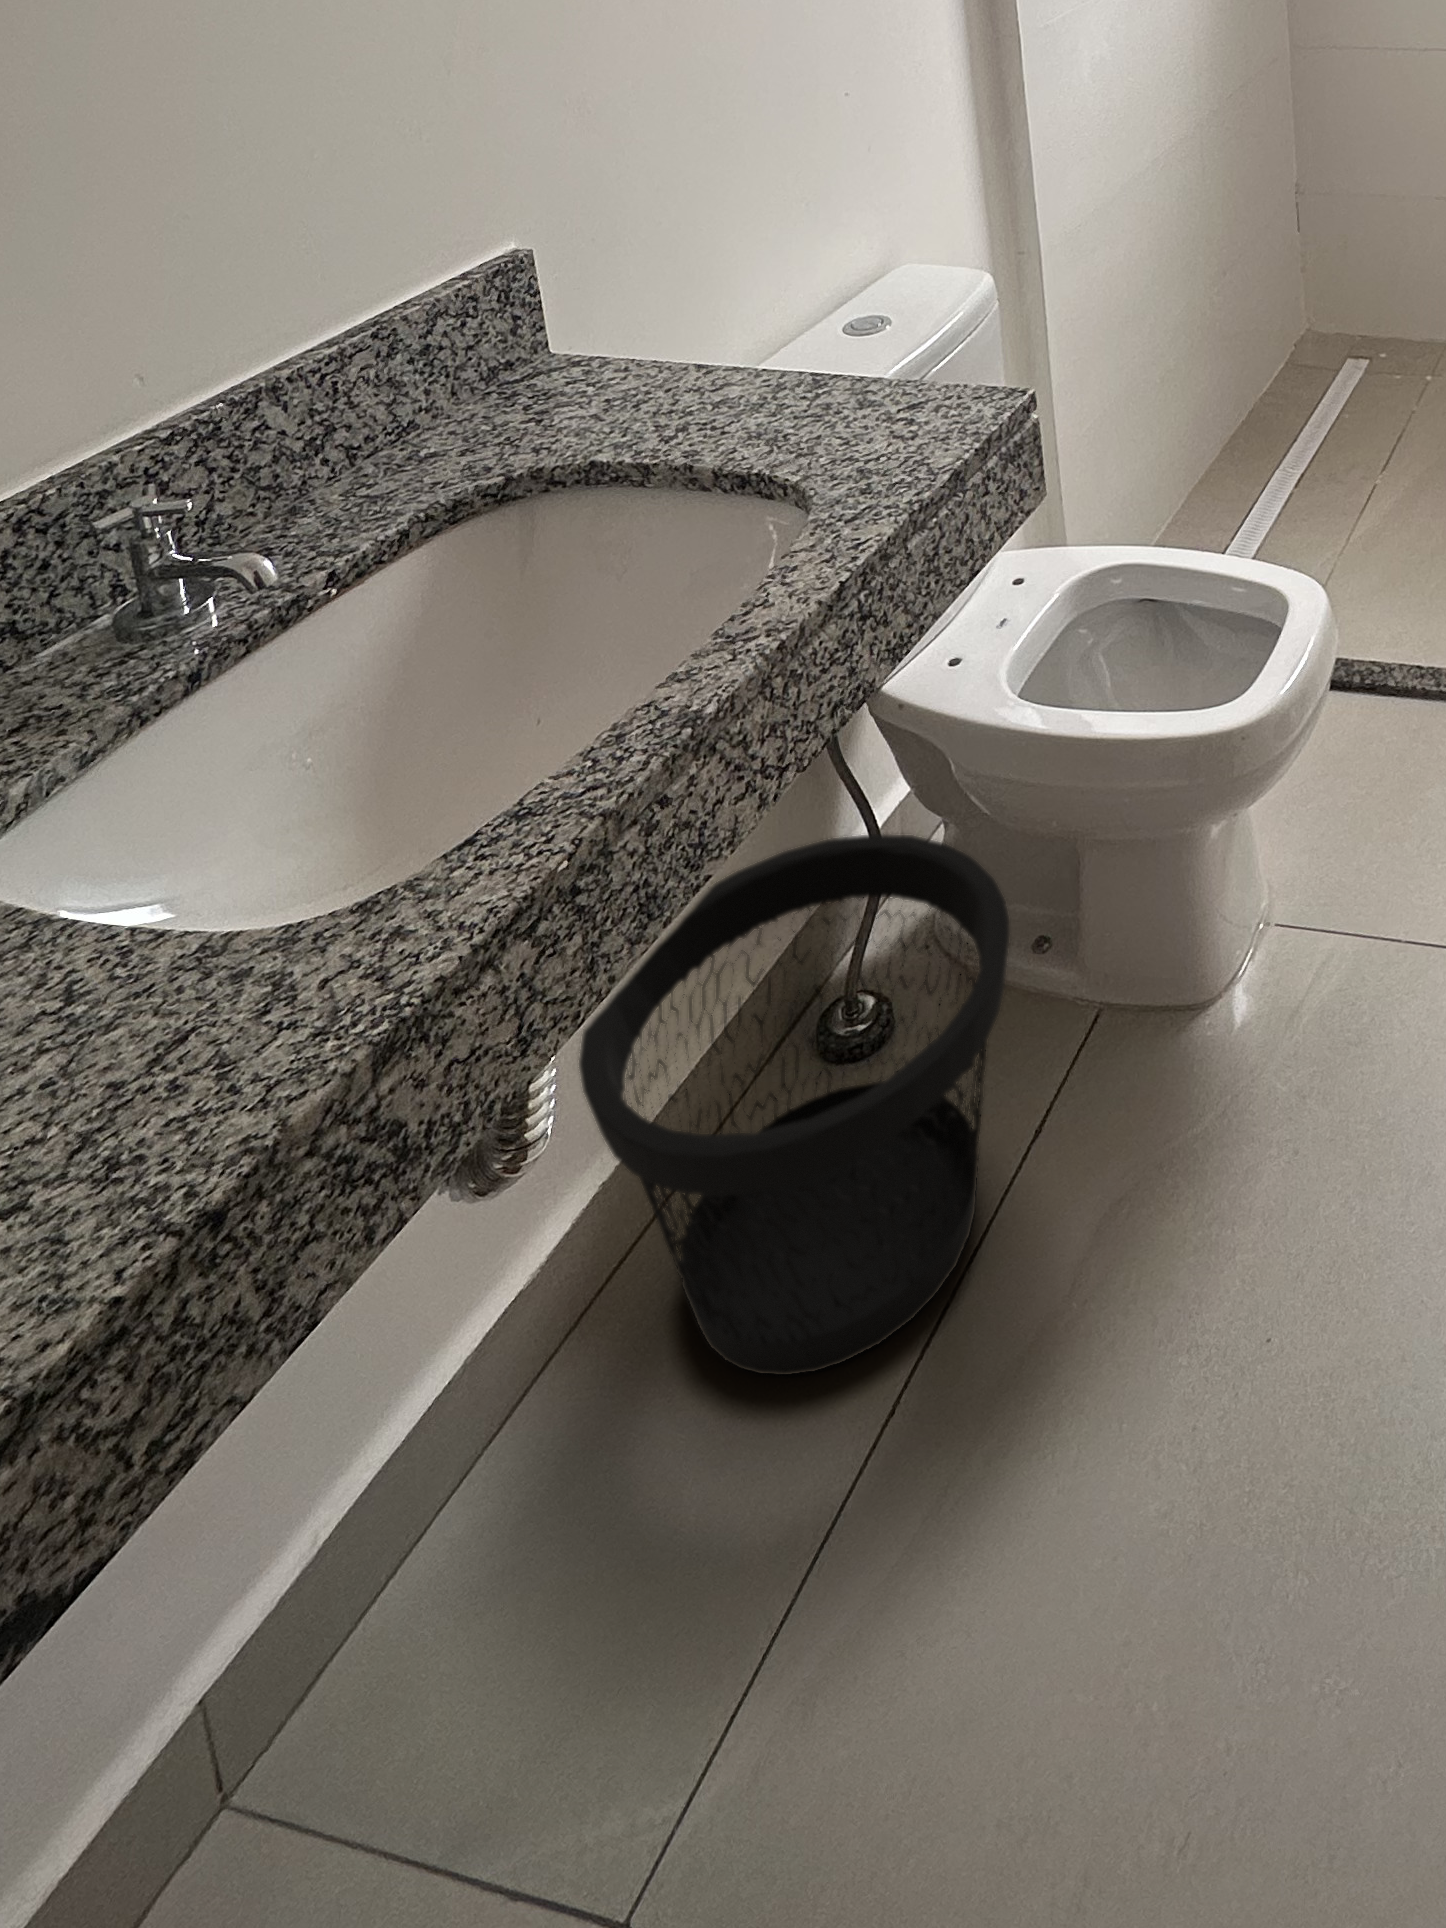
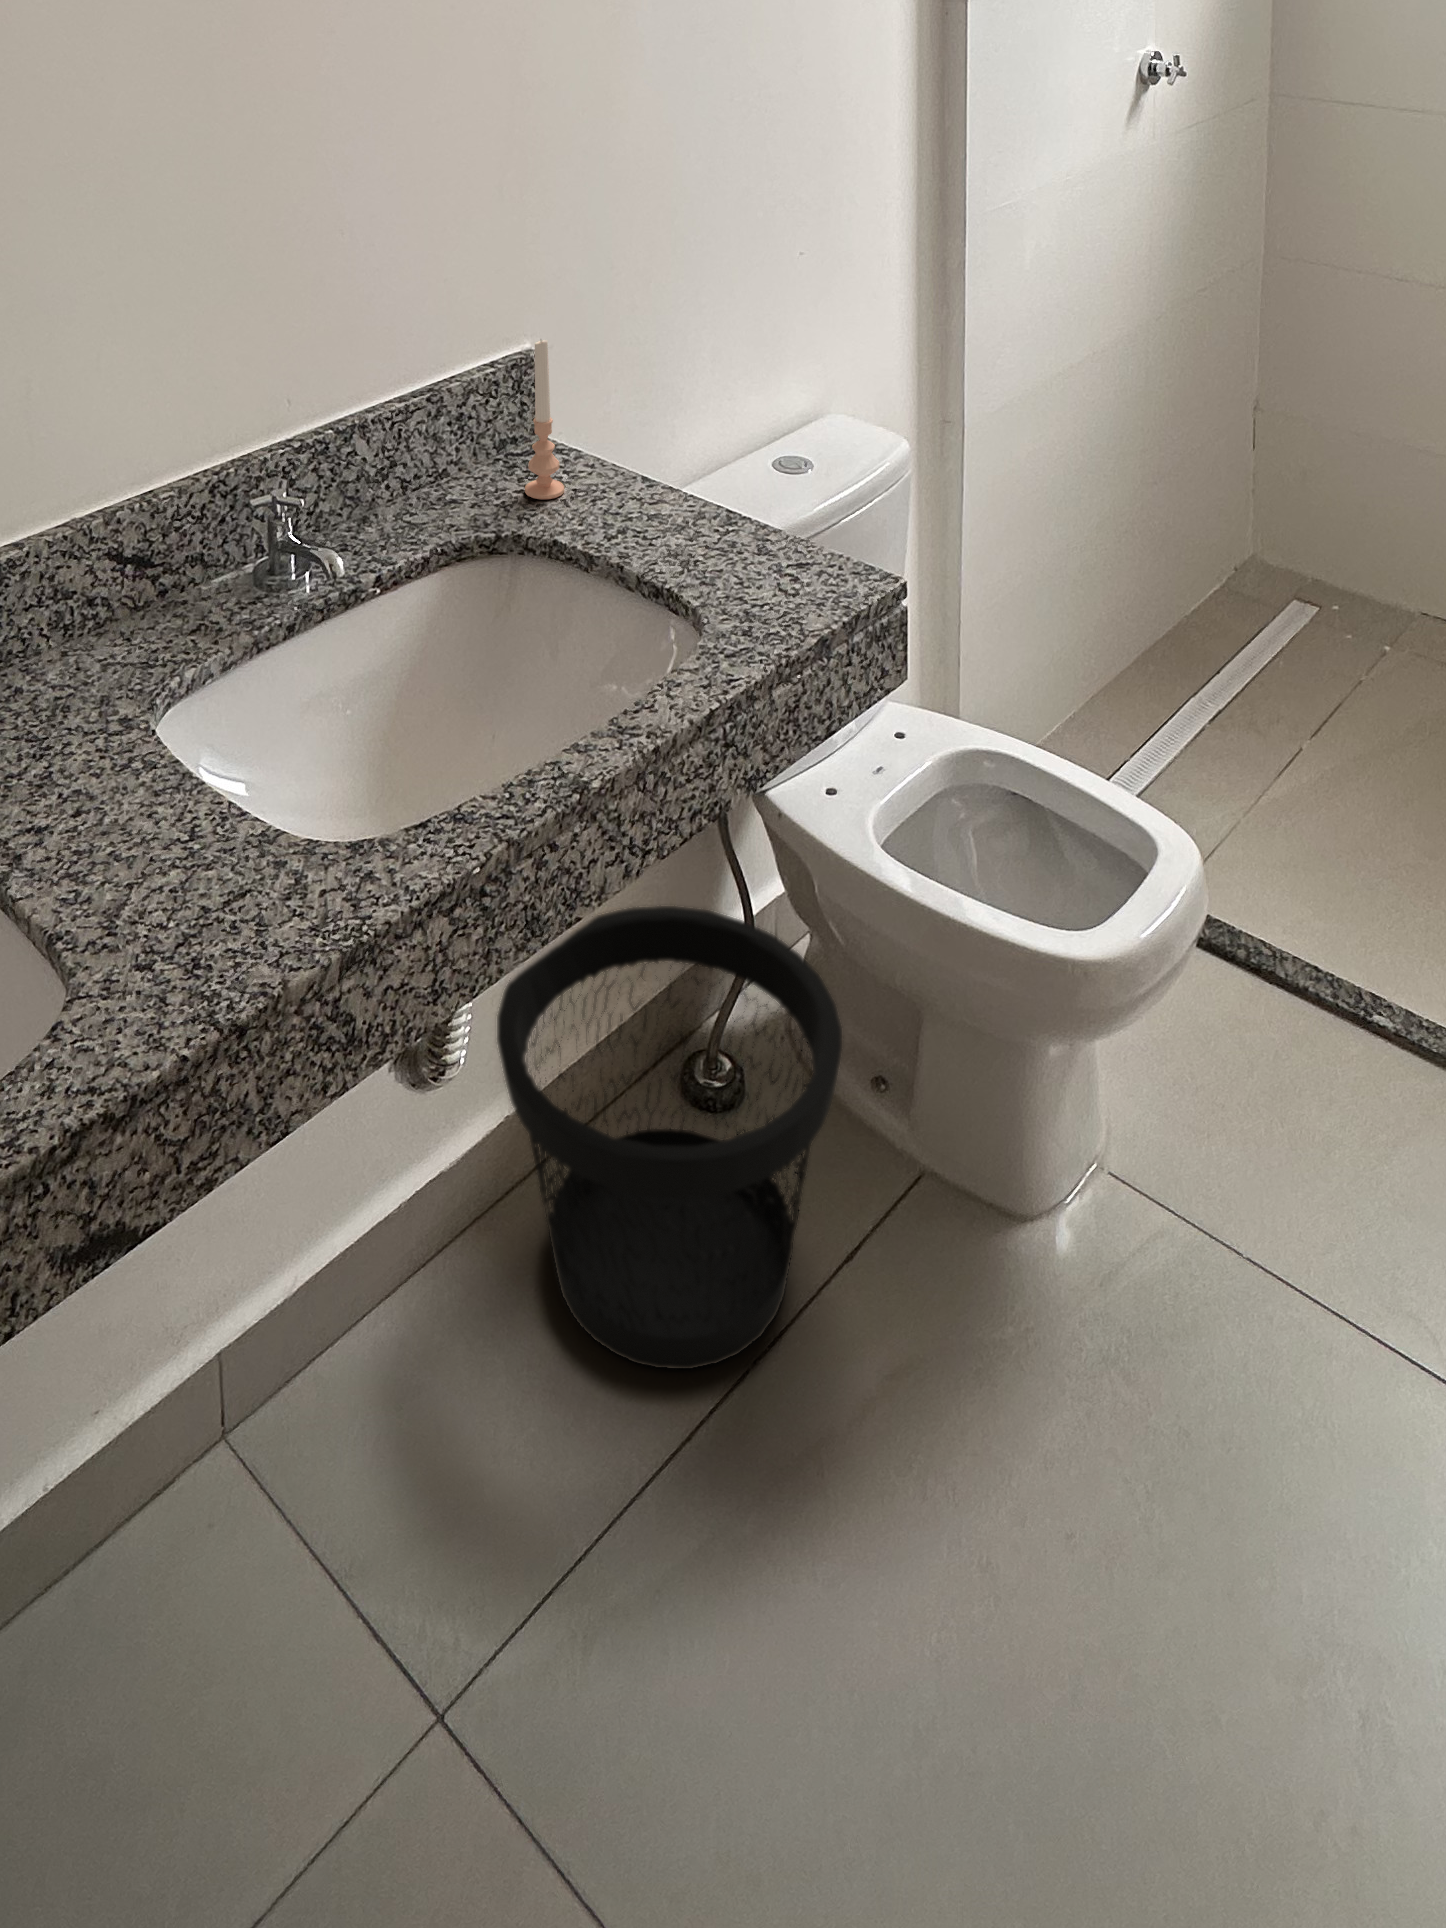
candle: none [527,224,592,422] -> present [525,340,564,499]

